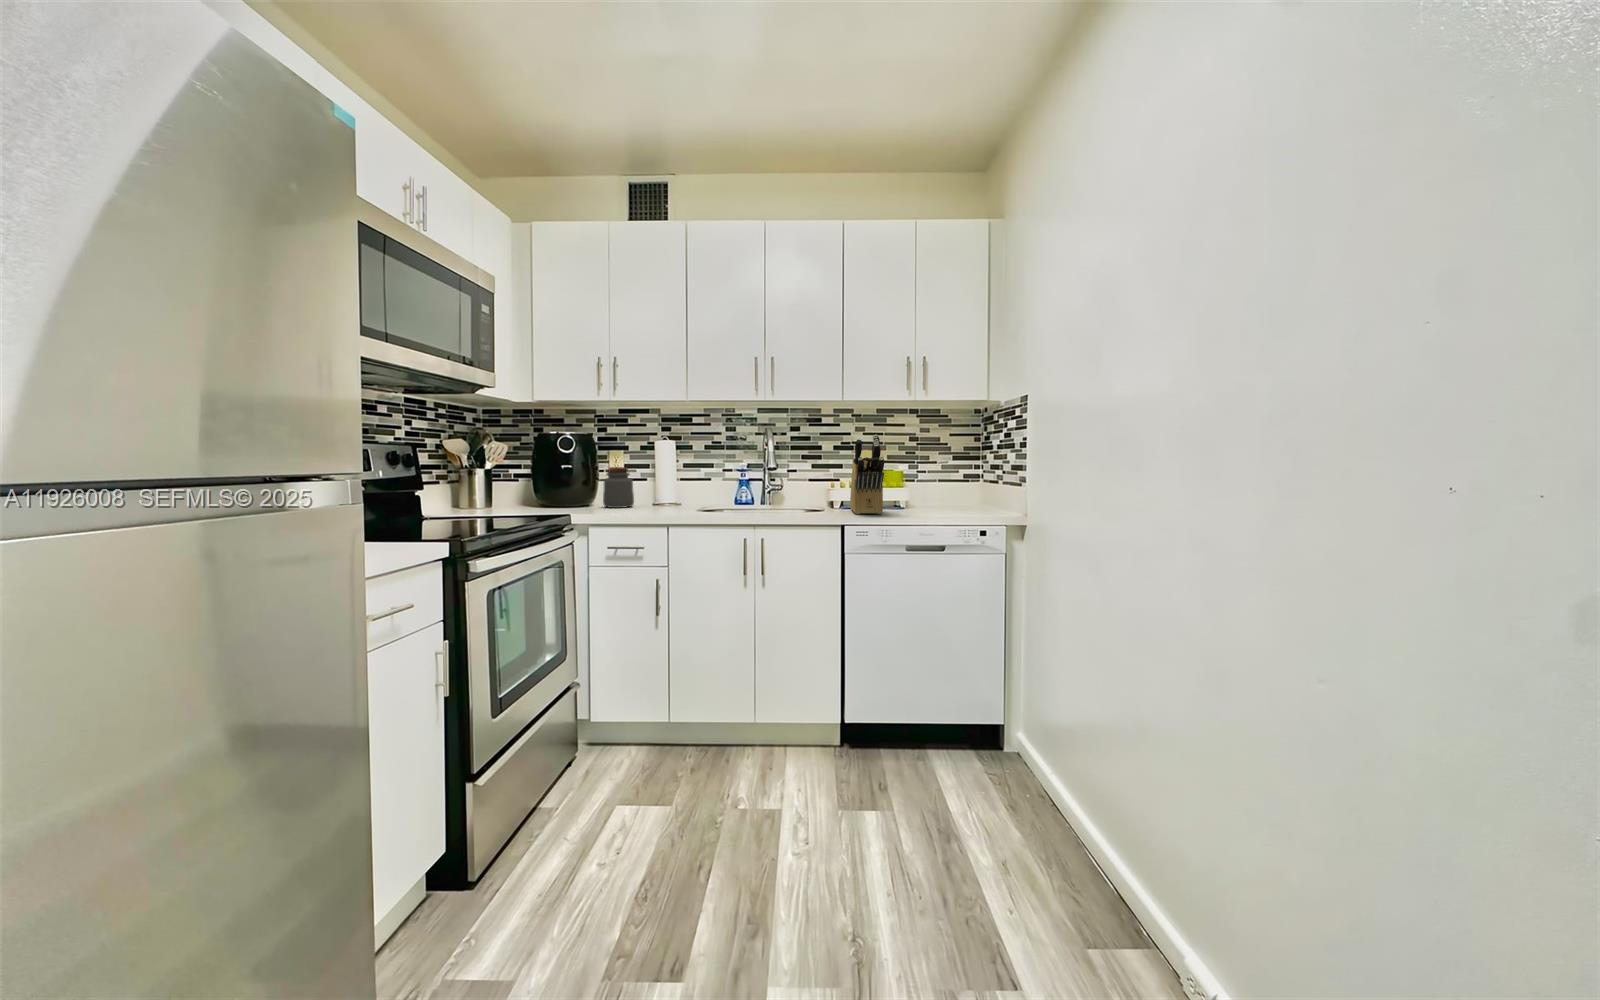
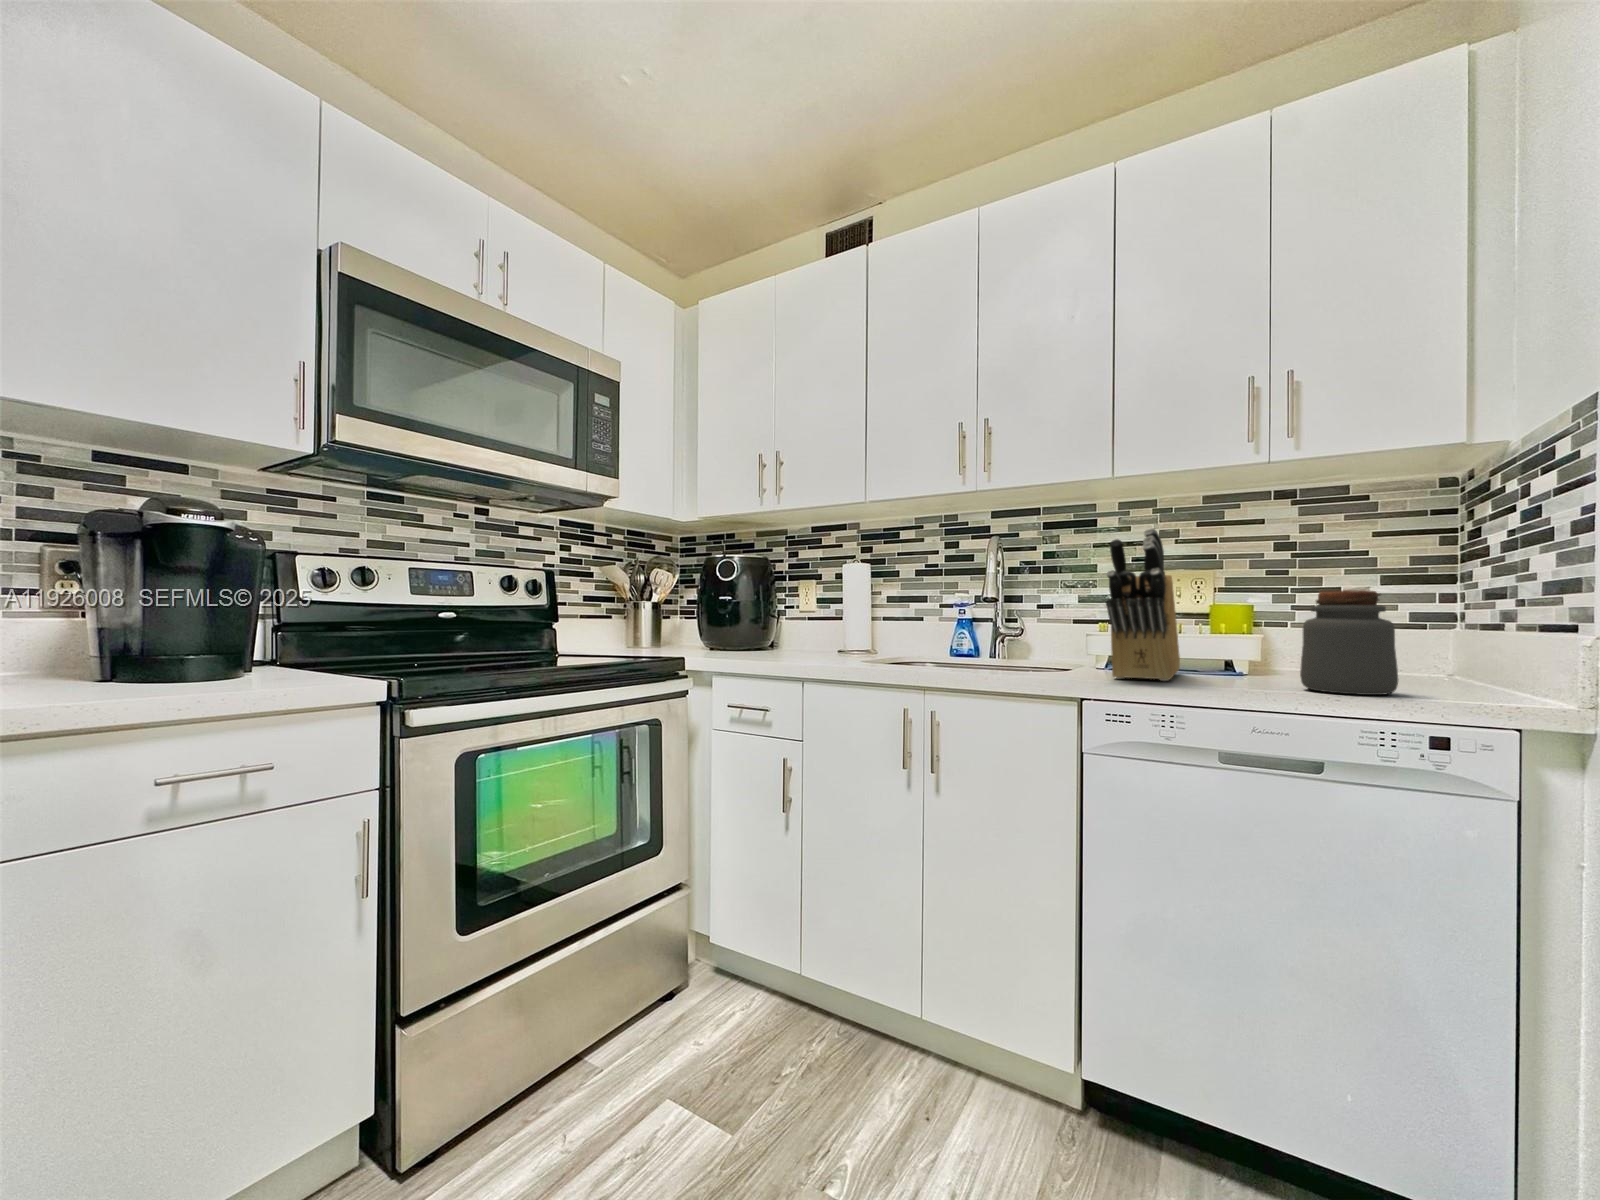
jar: present [603,467,634,508] -> present [1300,590,1398,695]

